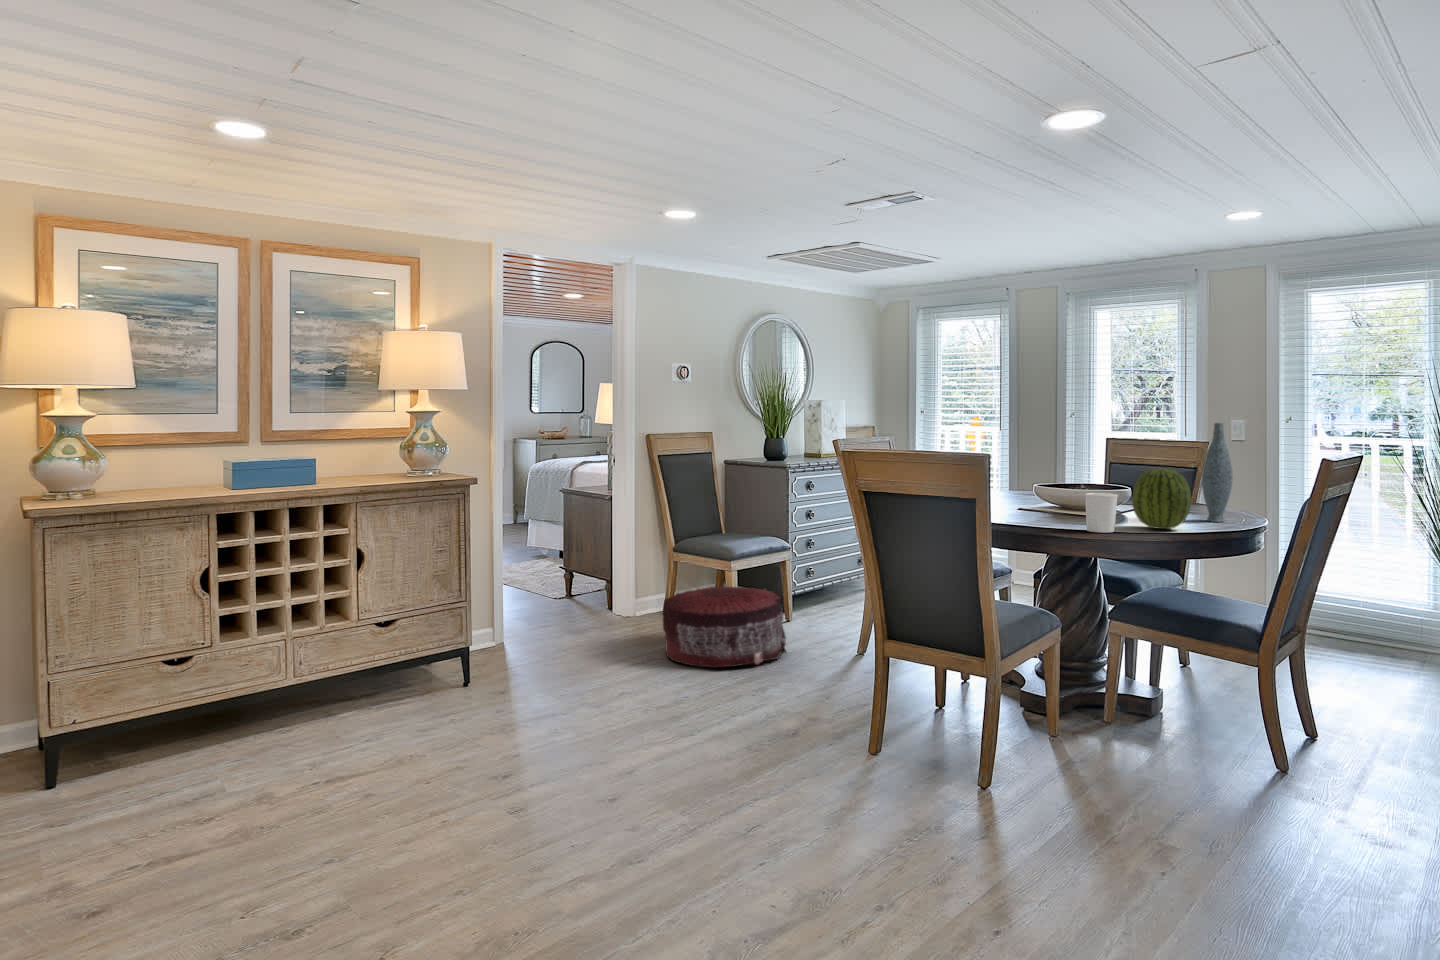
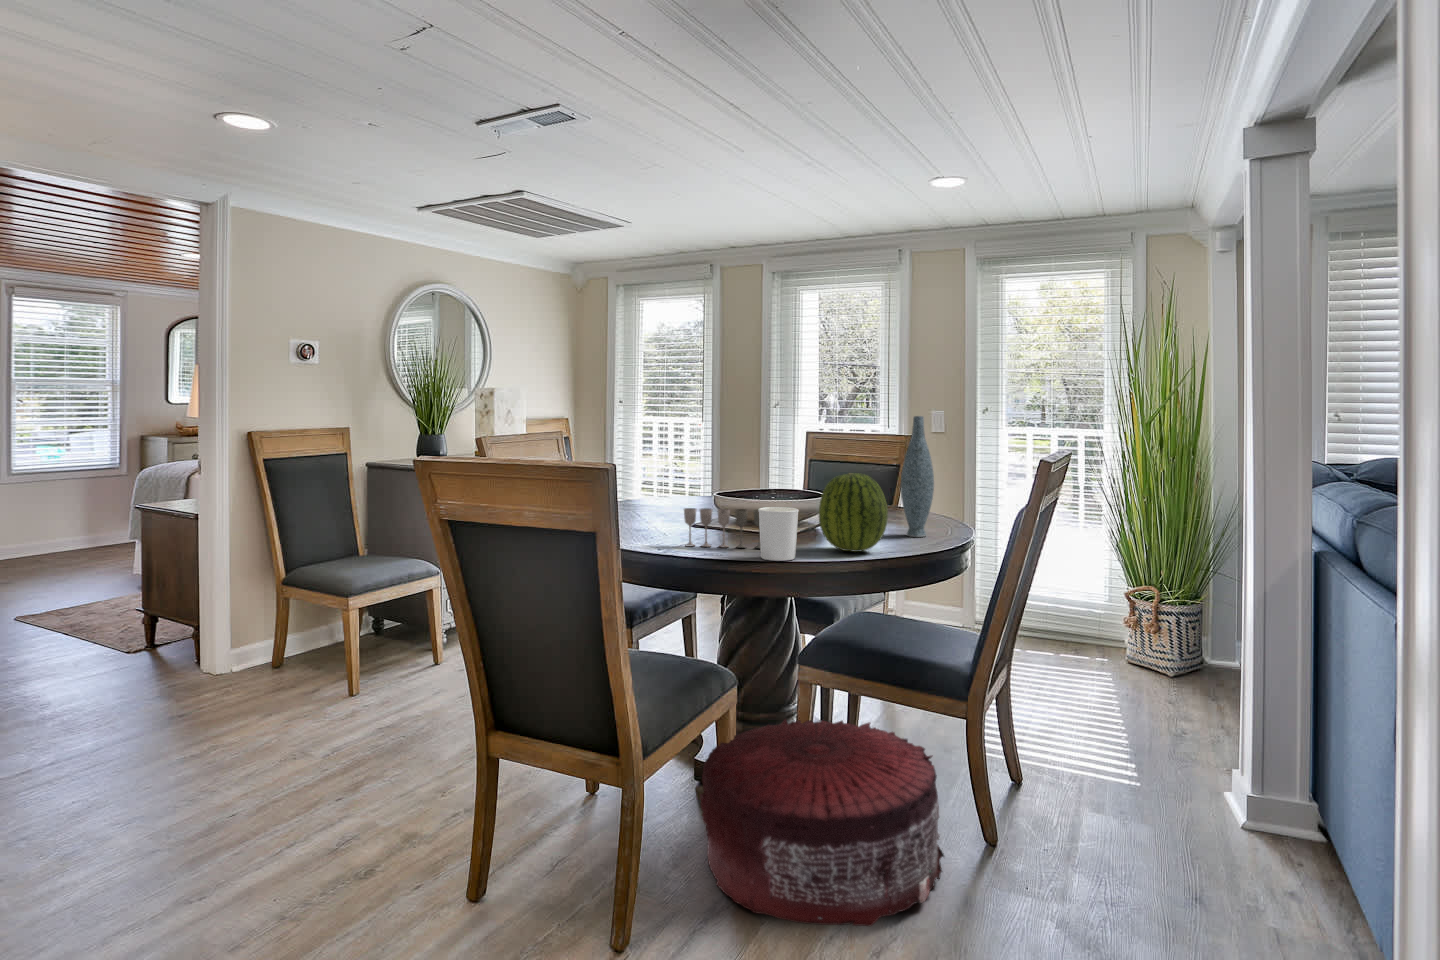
wine glass: none [1021,494,1089,525] -> present [684,508,760,548]
pouf: present [663,586,786,667] -> present [699,719,944,926]

